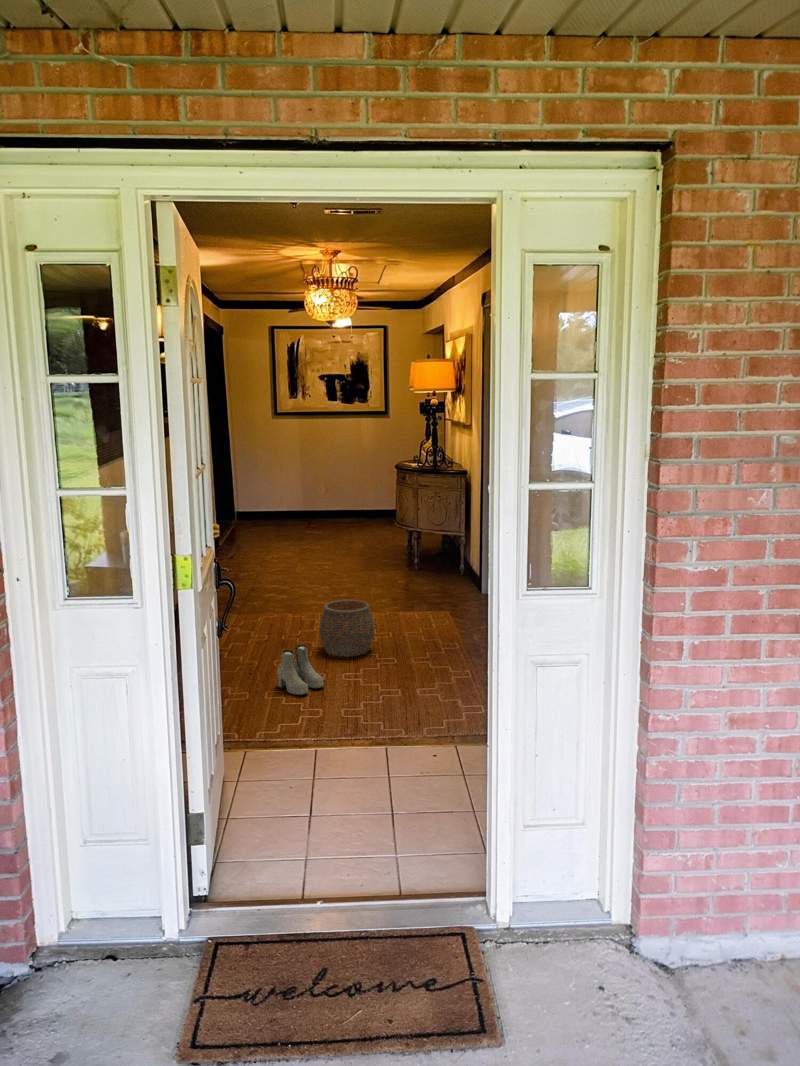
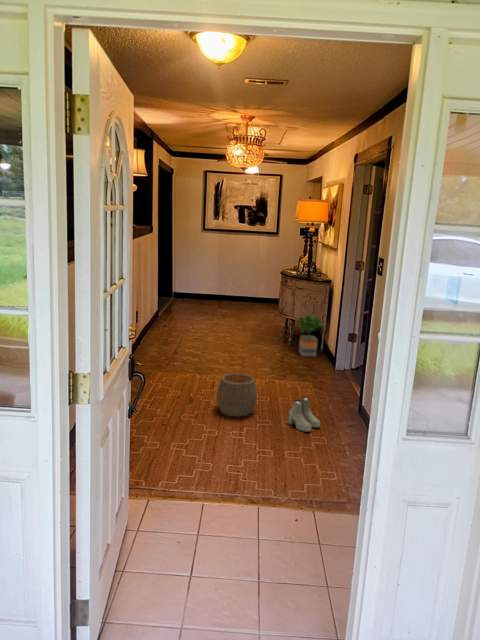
potted tree: none [422,521,464,580] -> present [297,315,325,356]
boots: present [277,645,324,695] -> present [289,397,320,432]

